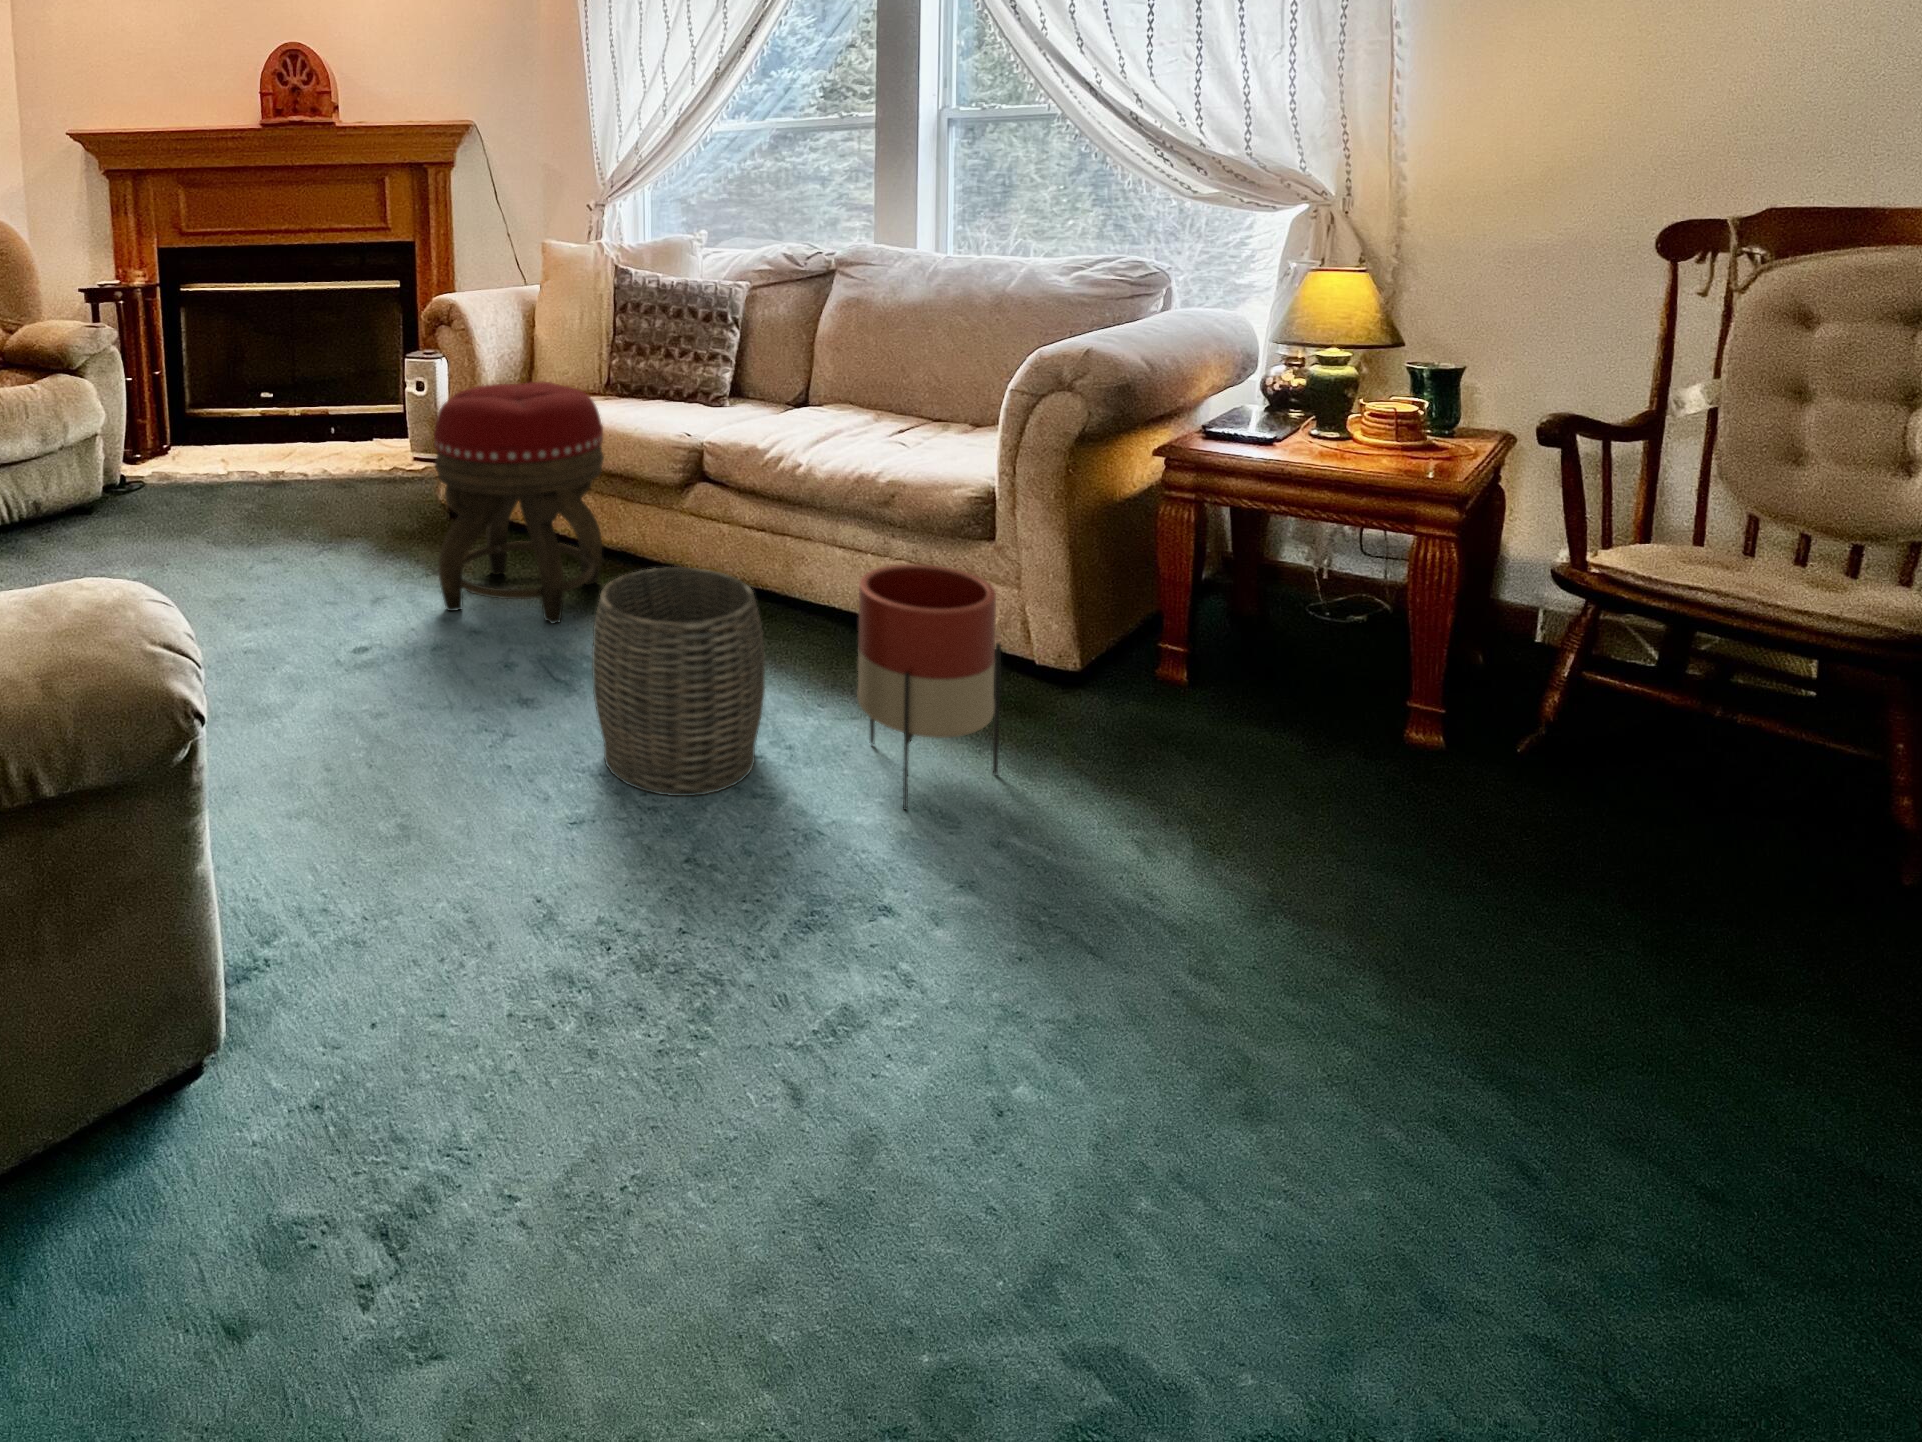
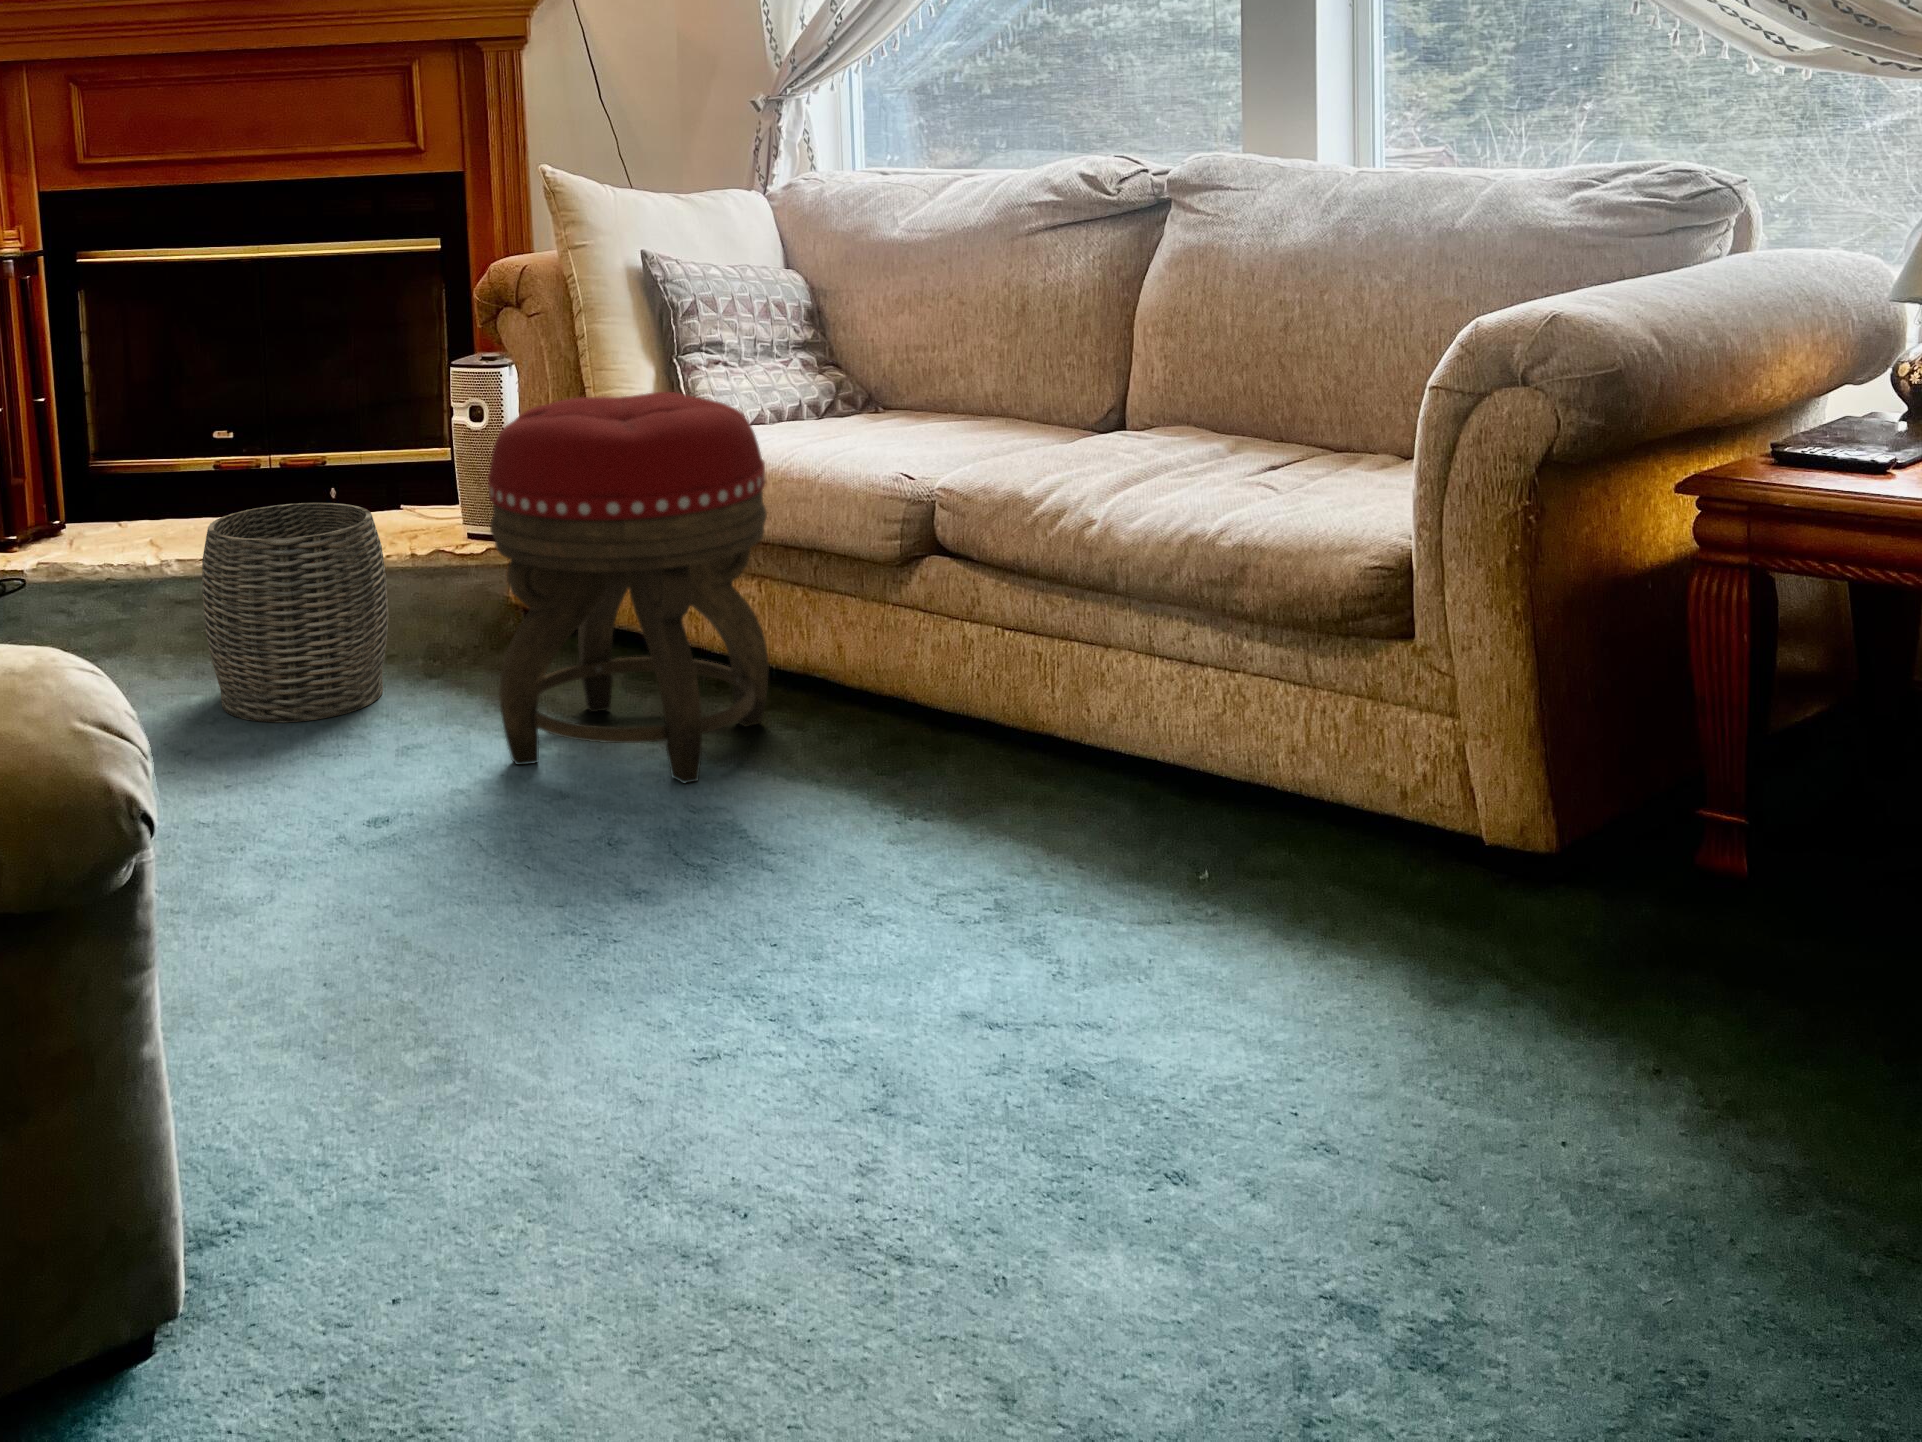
planter: present [857,564,1001,810] -> none [1163,663,1400,1049]
woven basket: present [592,567,765,796] -> present [202,503,389,722]

